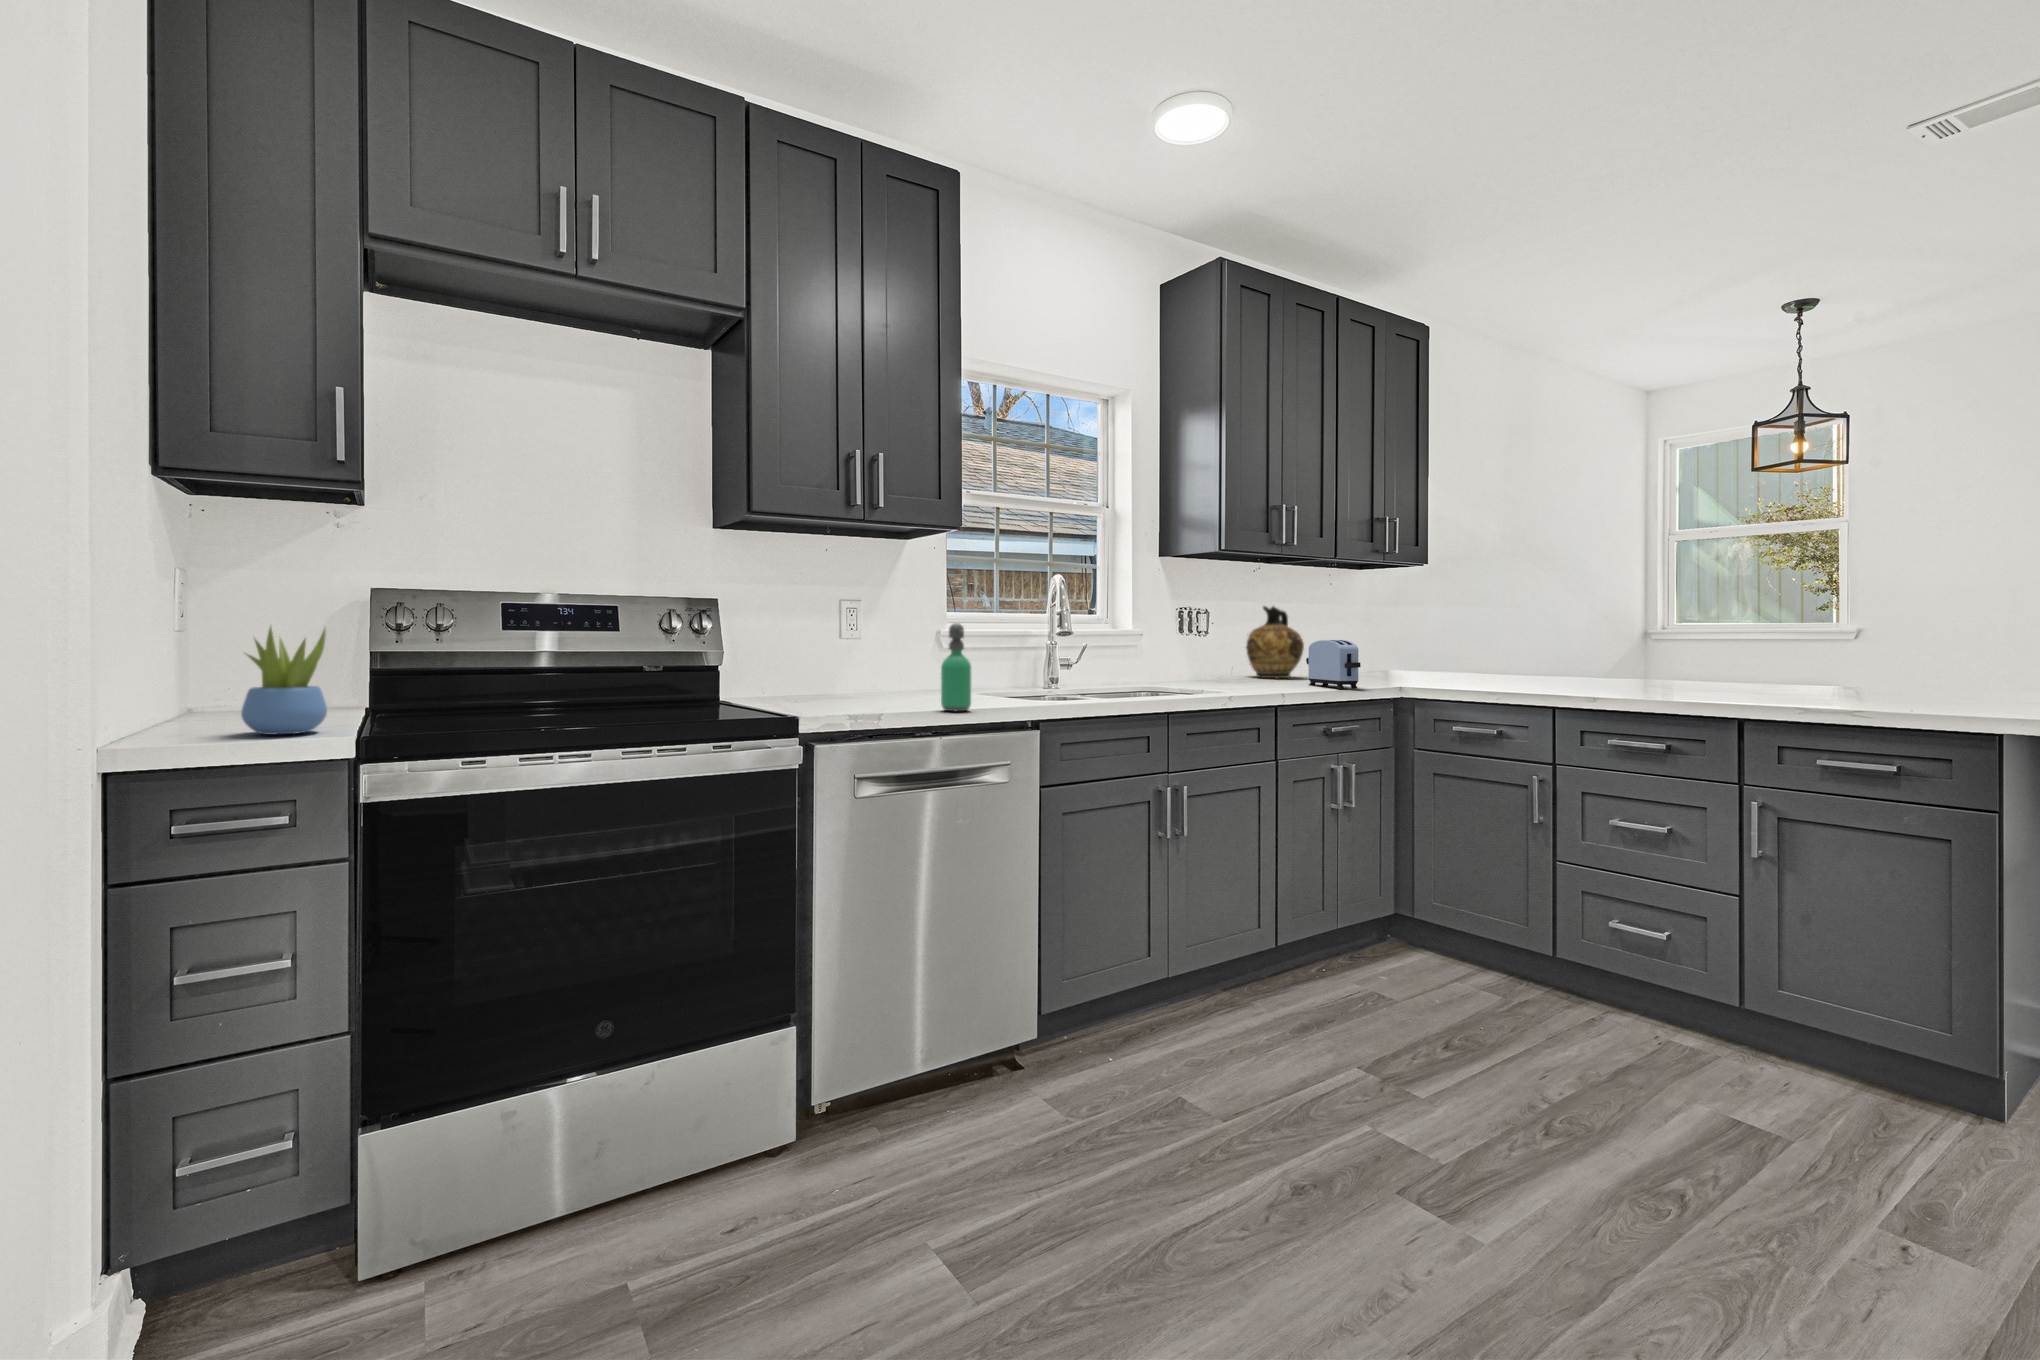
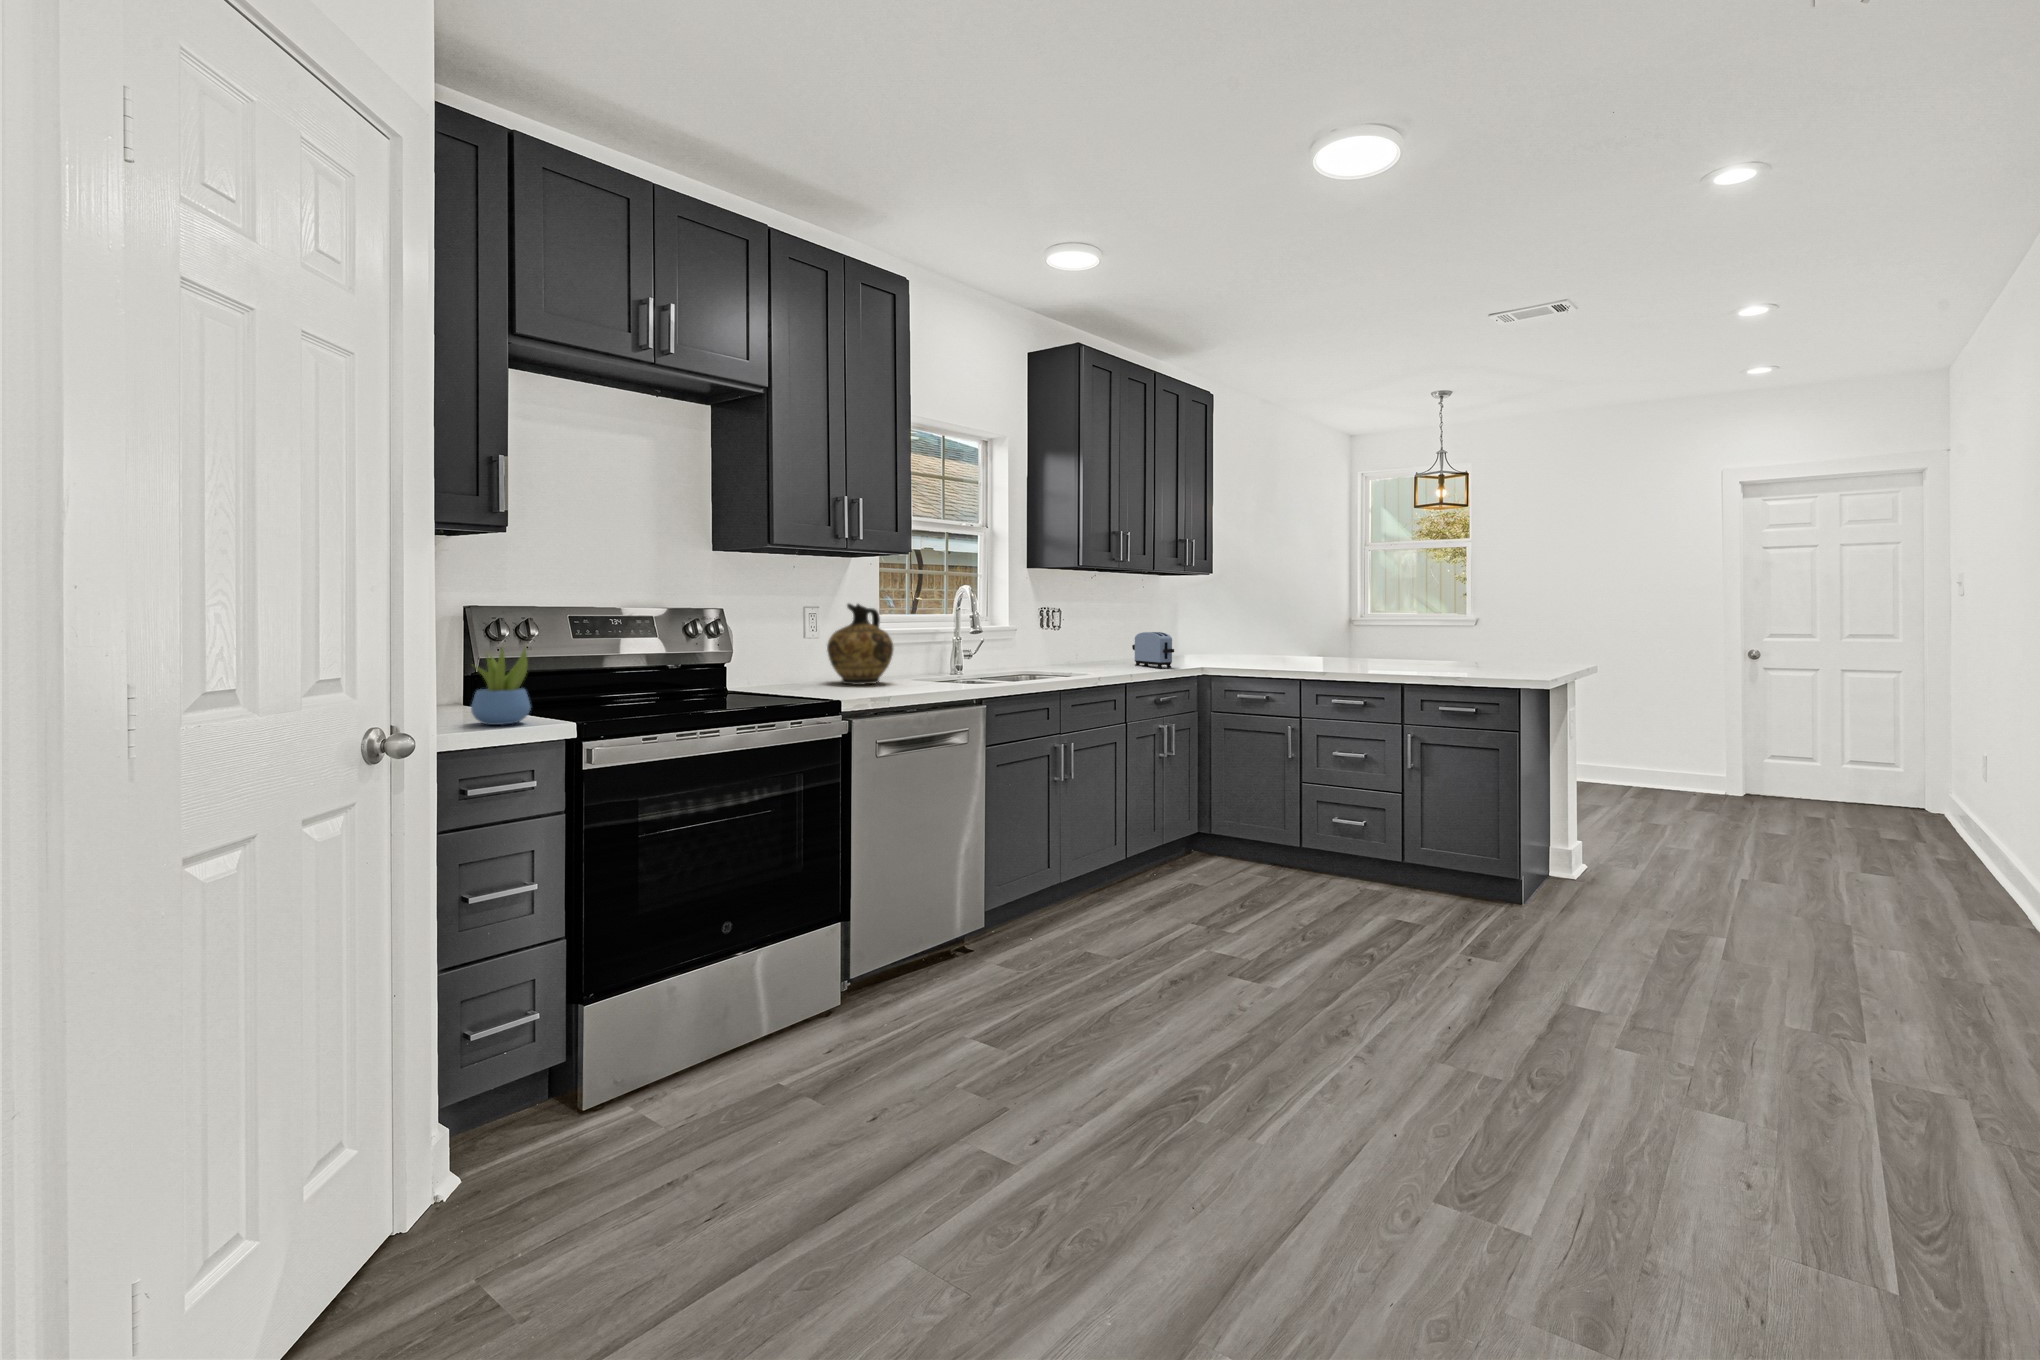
ceramic jug: present [1246,606,1304,678] -> present [827,604,893,685]
soap dispenser: present [941,623,971,711] -> none [921,630,943,693]

